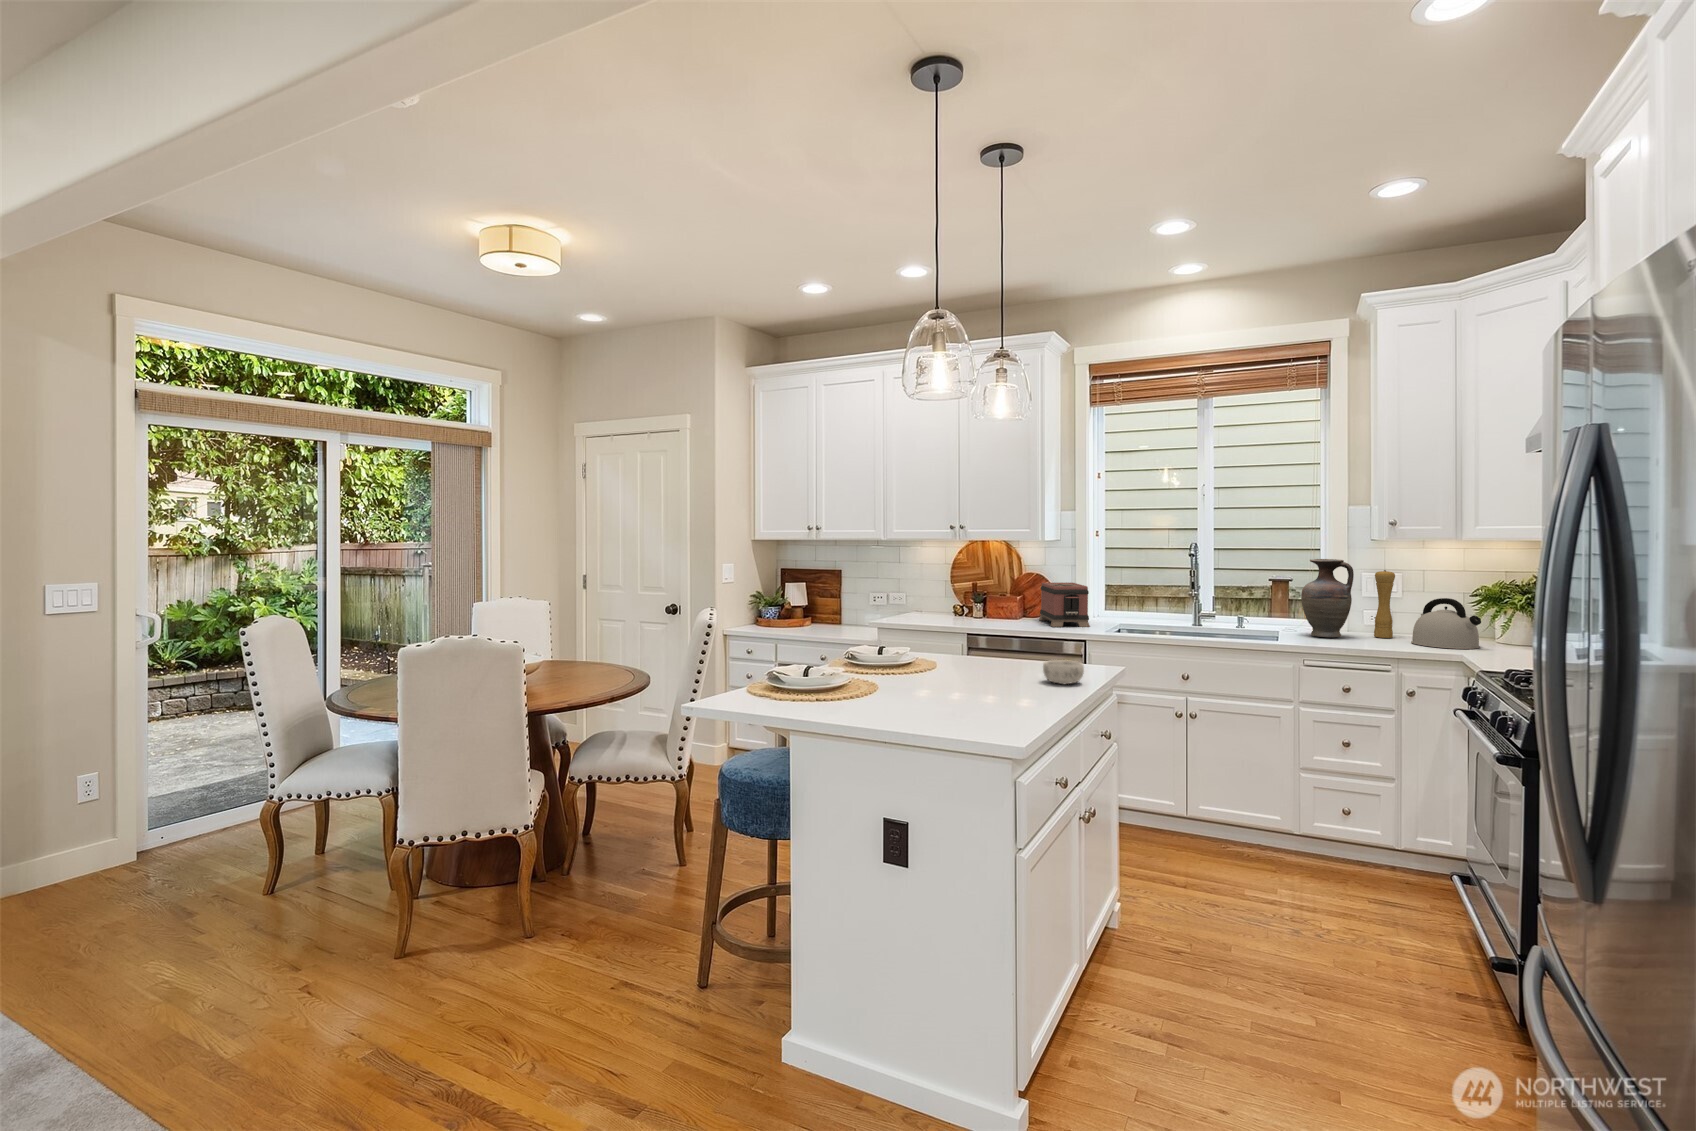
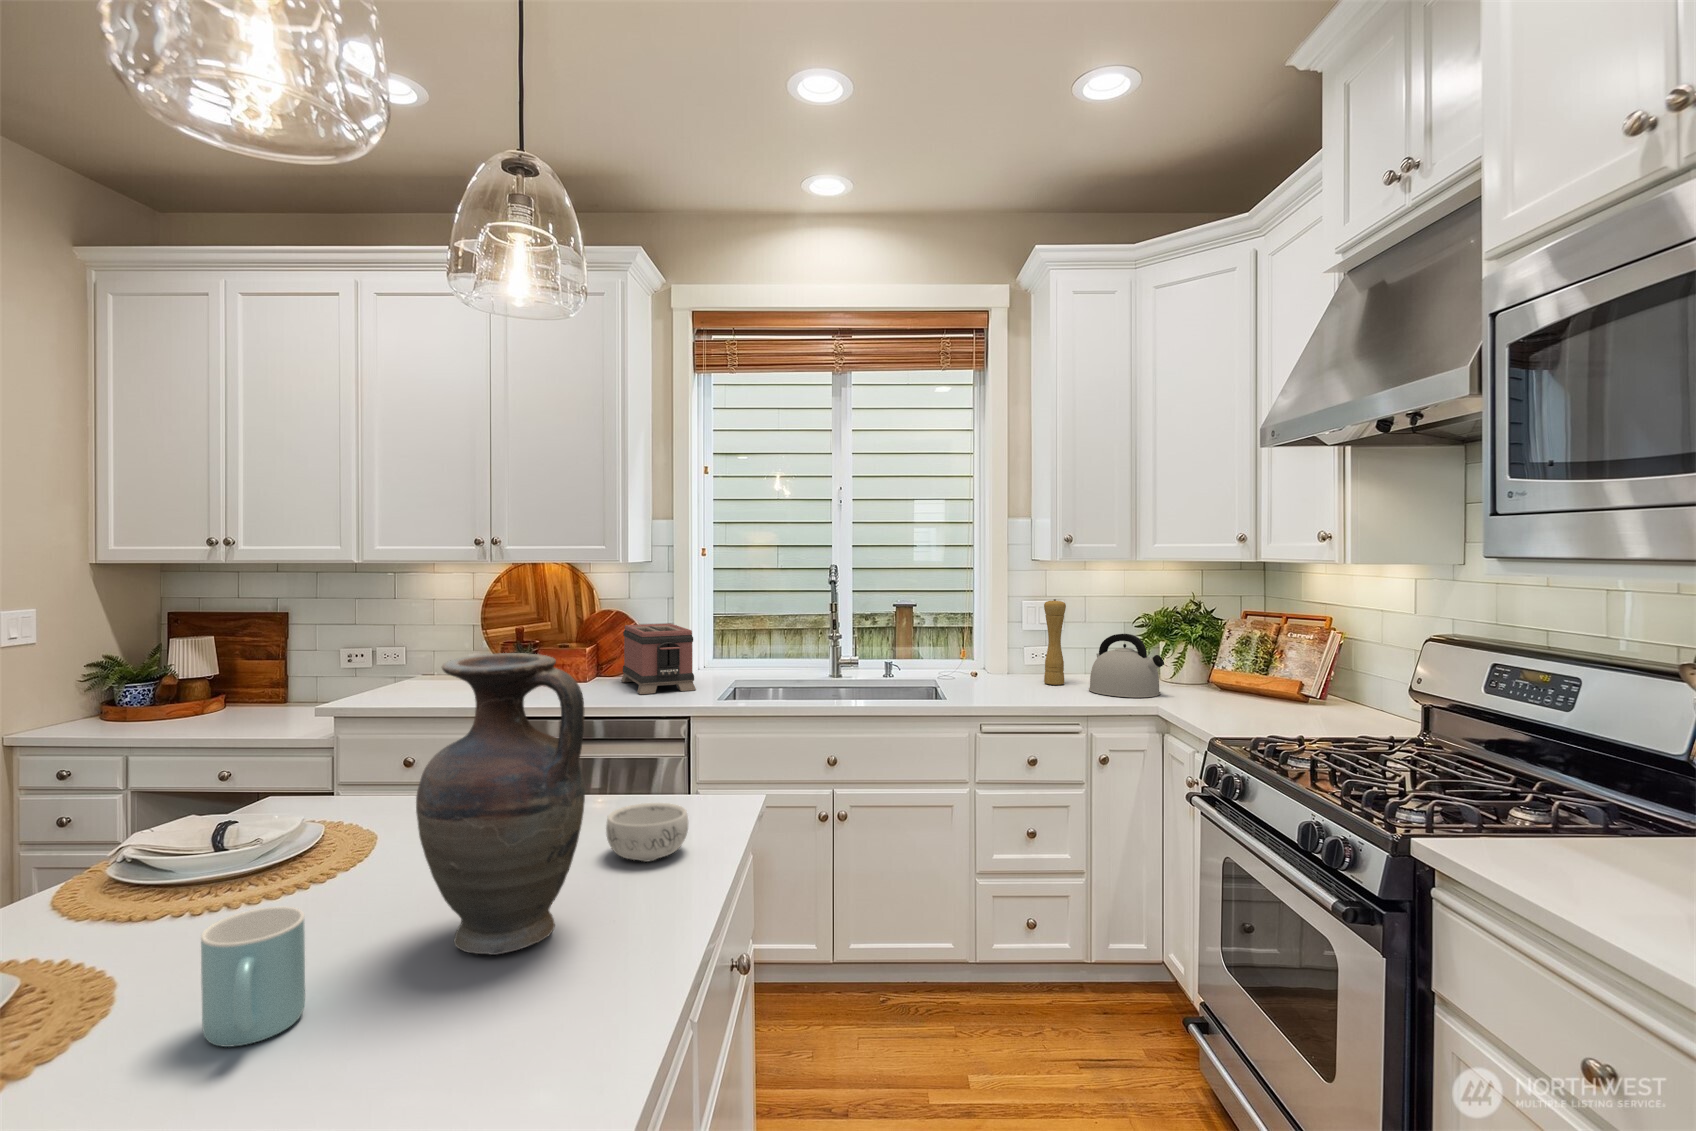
vase: present [1301,559,1354,637] -> present [416,653,585,955]
mug: none [910,664,940,706] -> present [201,907,305,1047]

